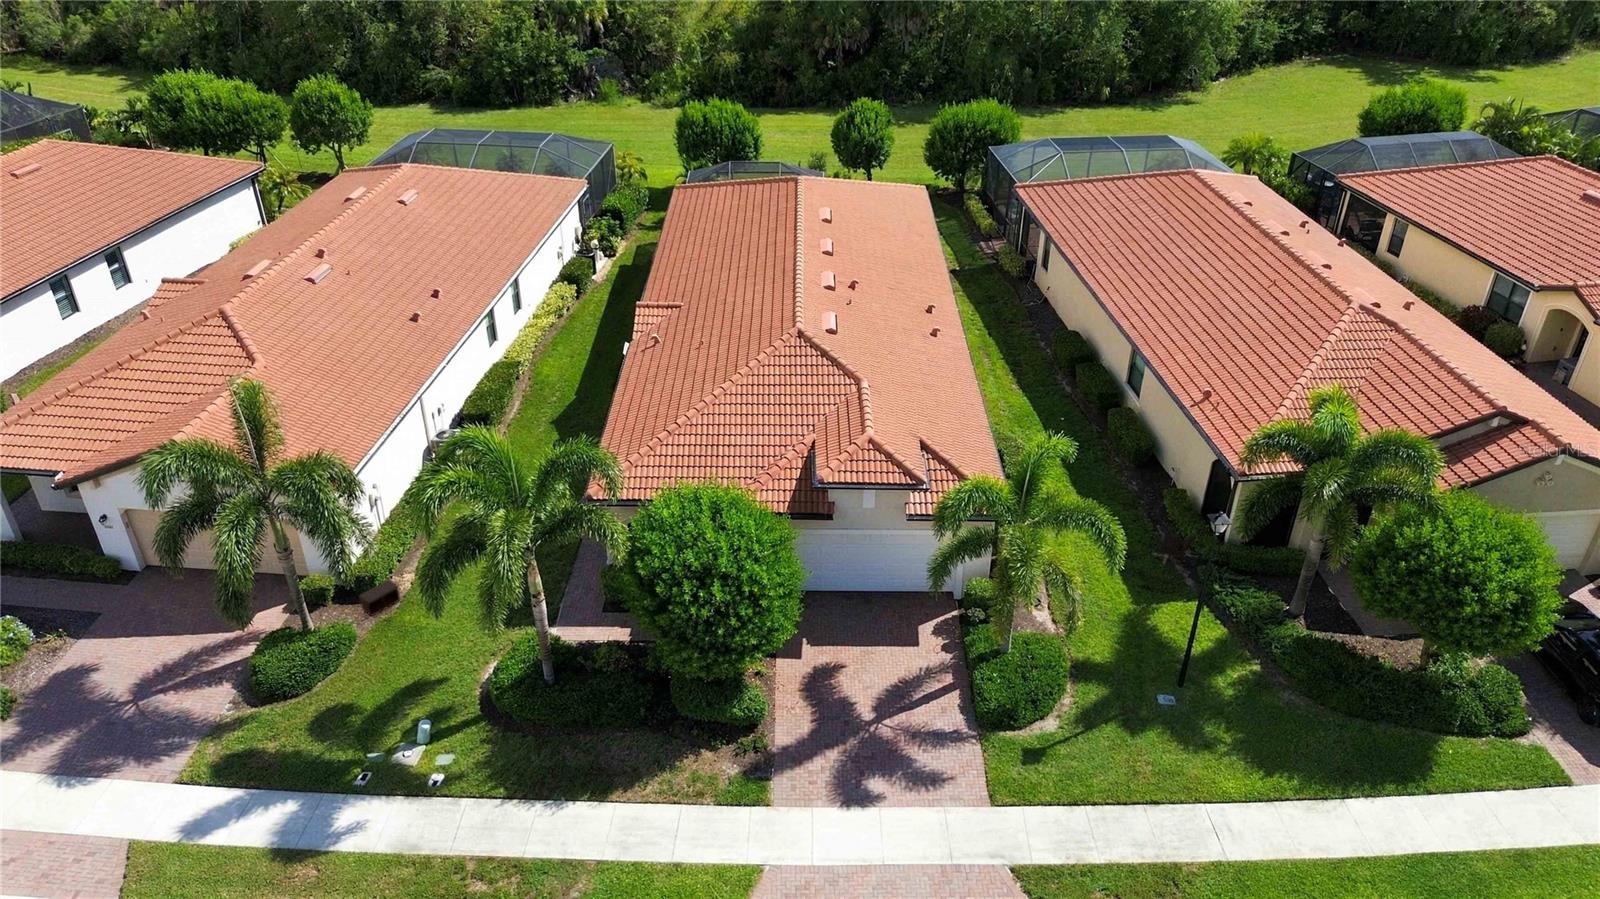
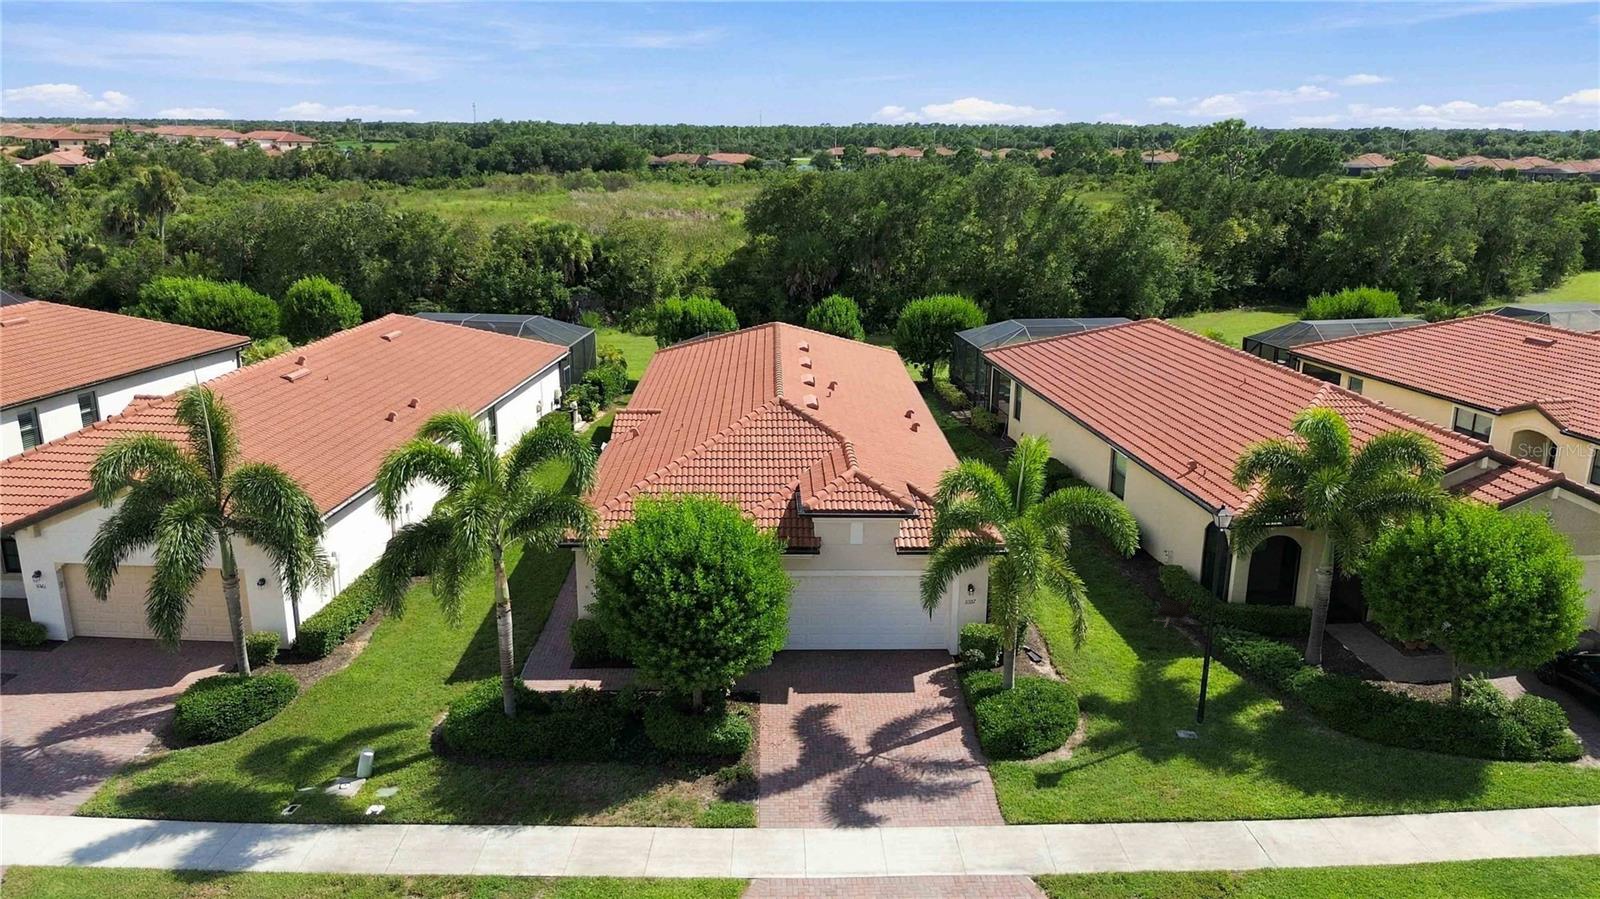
bench: present [359,580,400,616] -> none [306,639,352,675]

